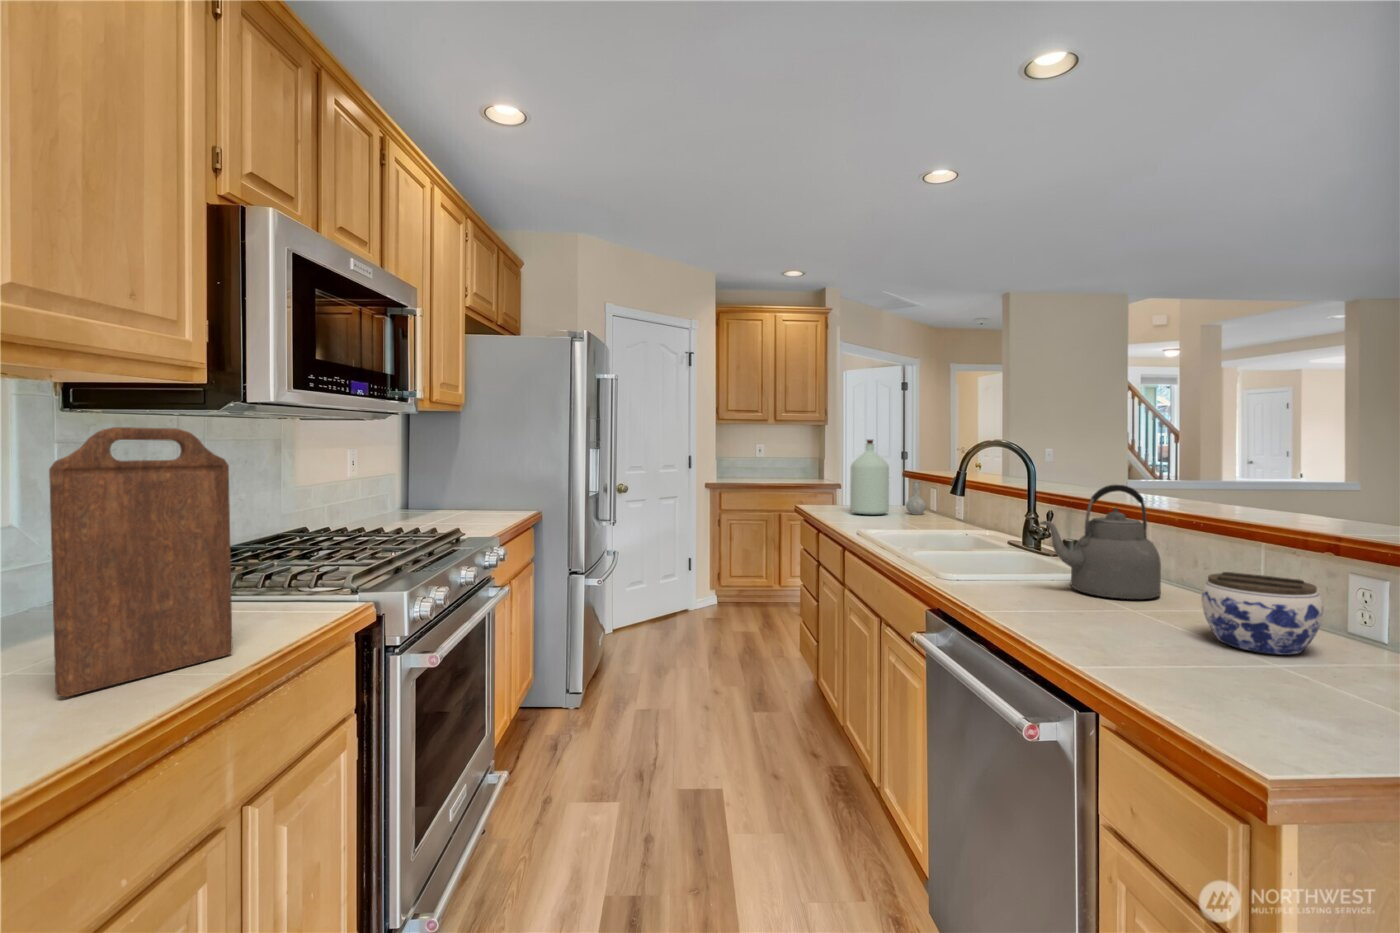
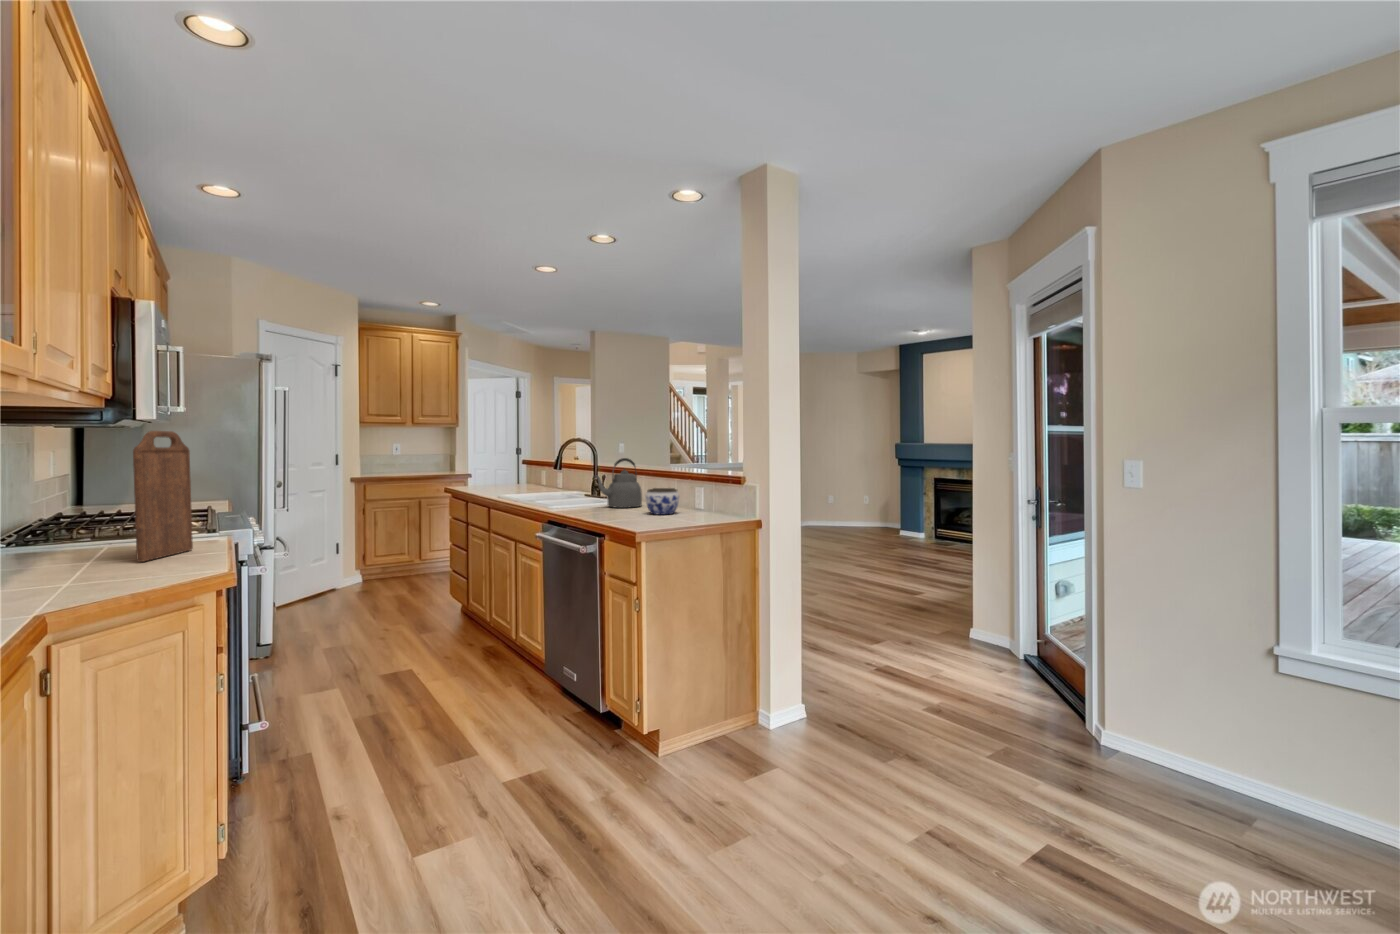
bottle: present [850,440,926,515] -> none [488,438,539,489]

